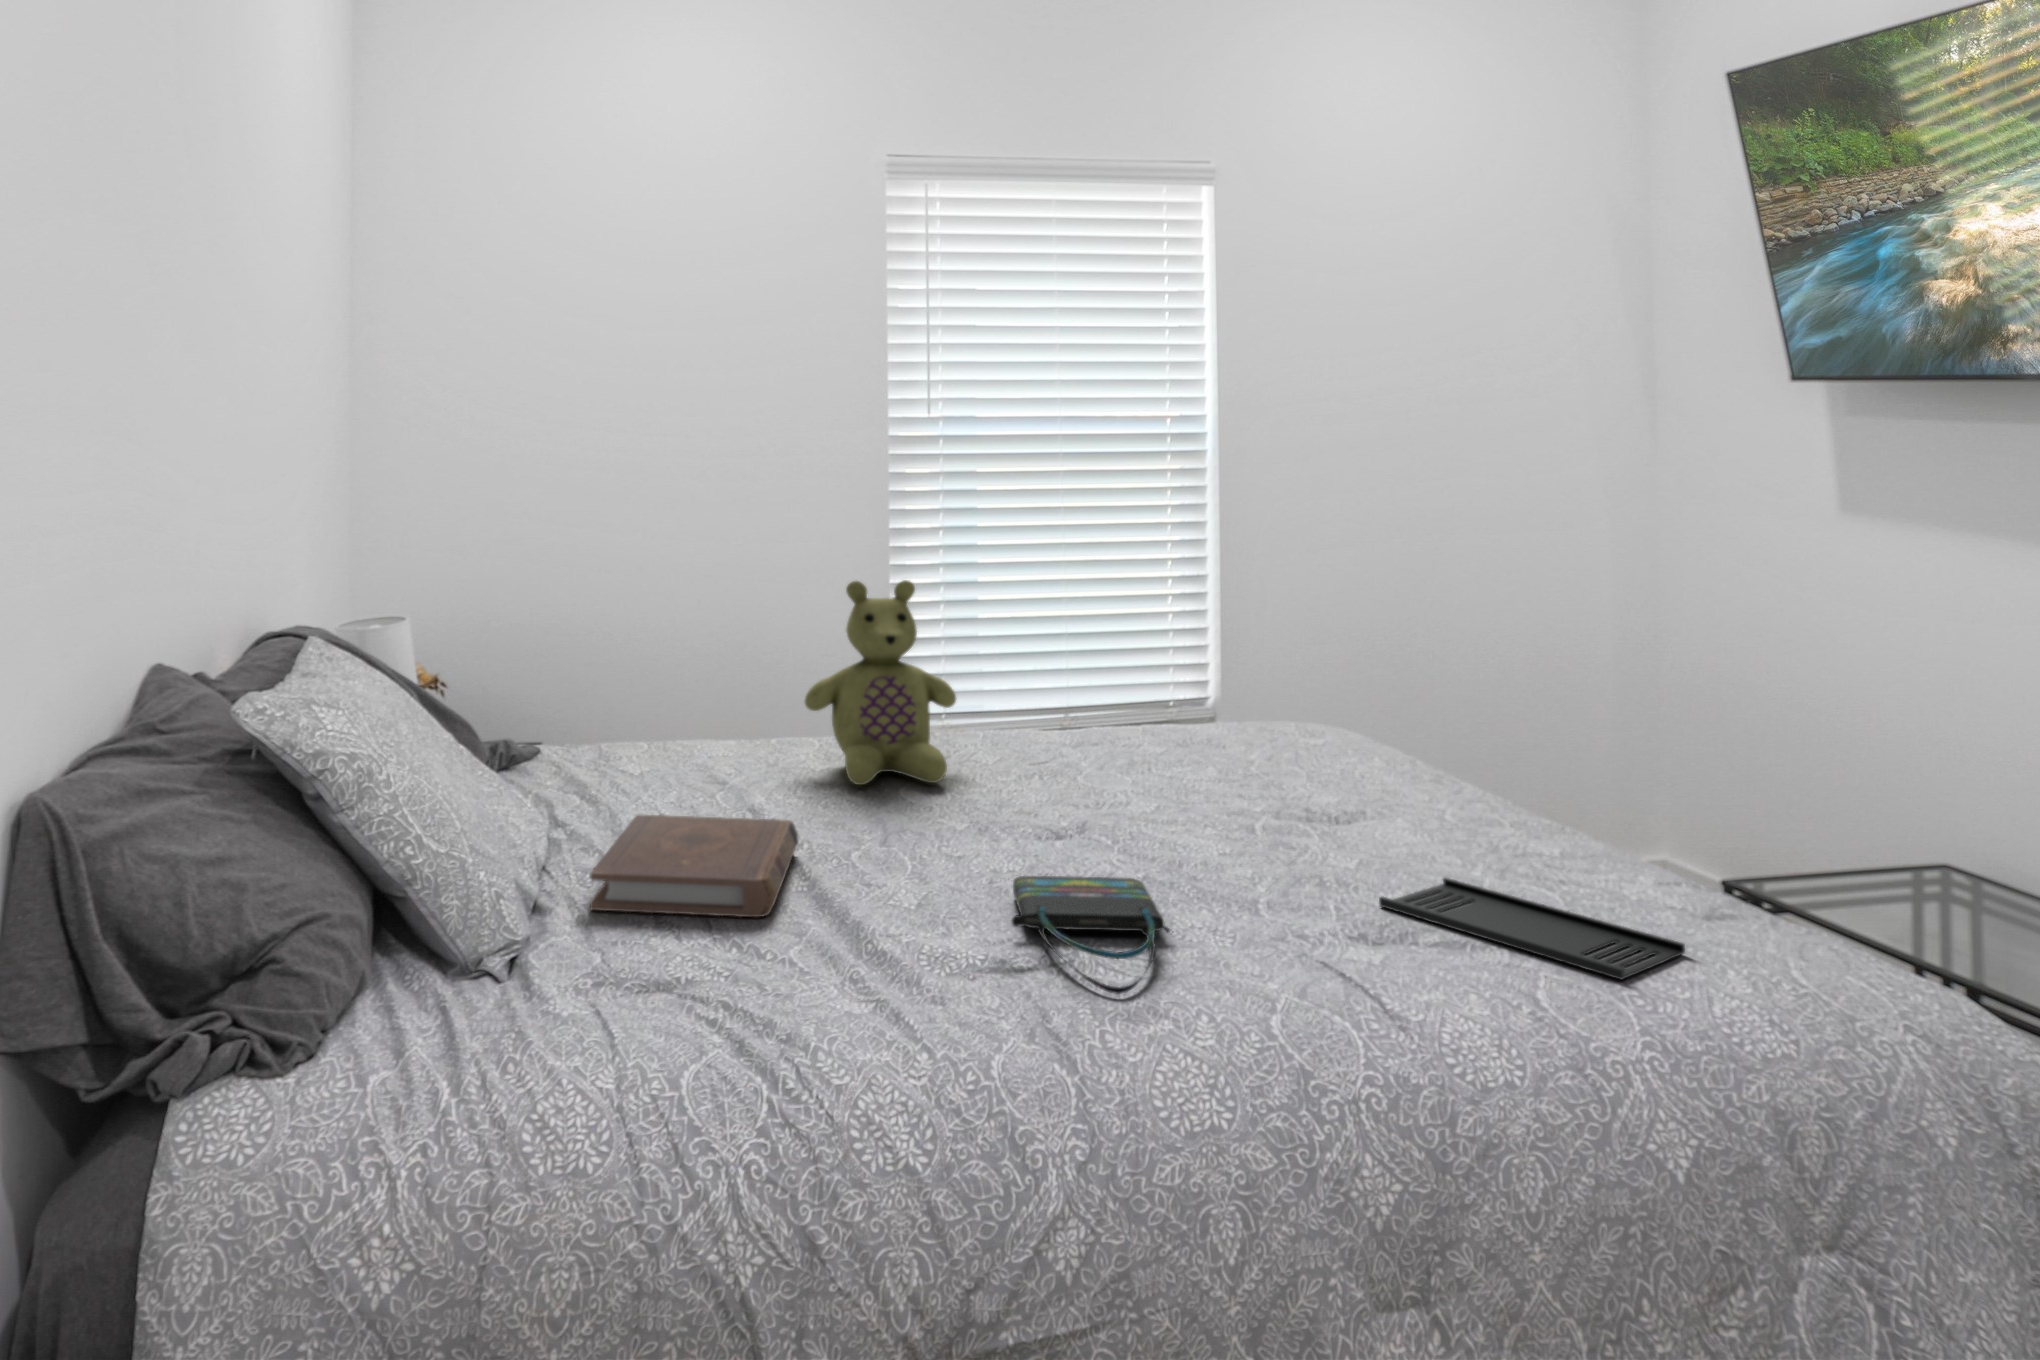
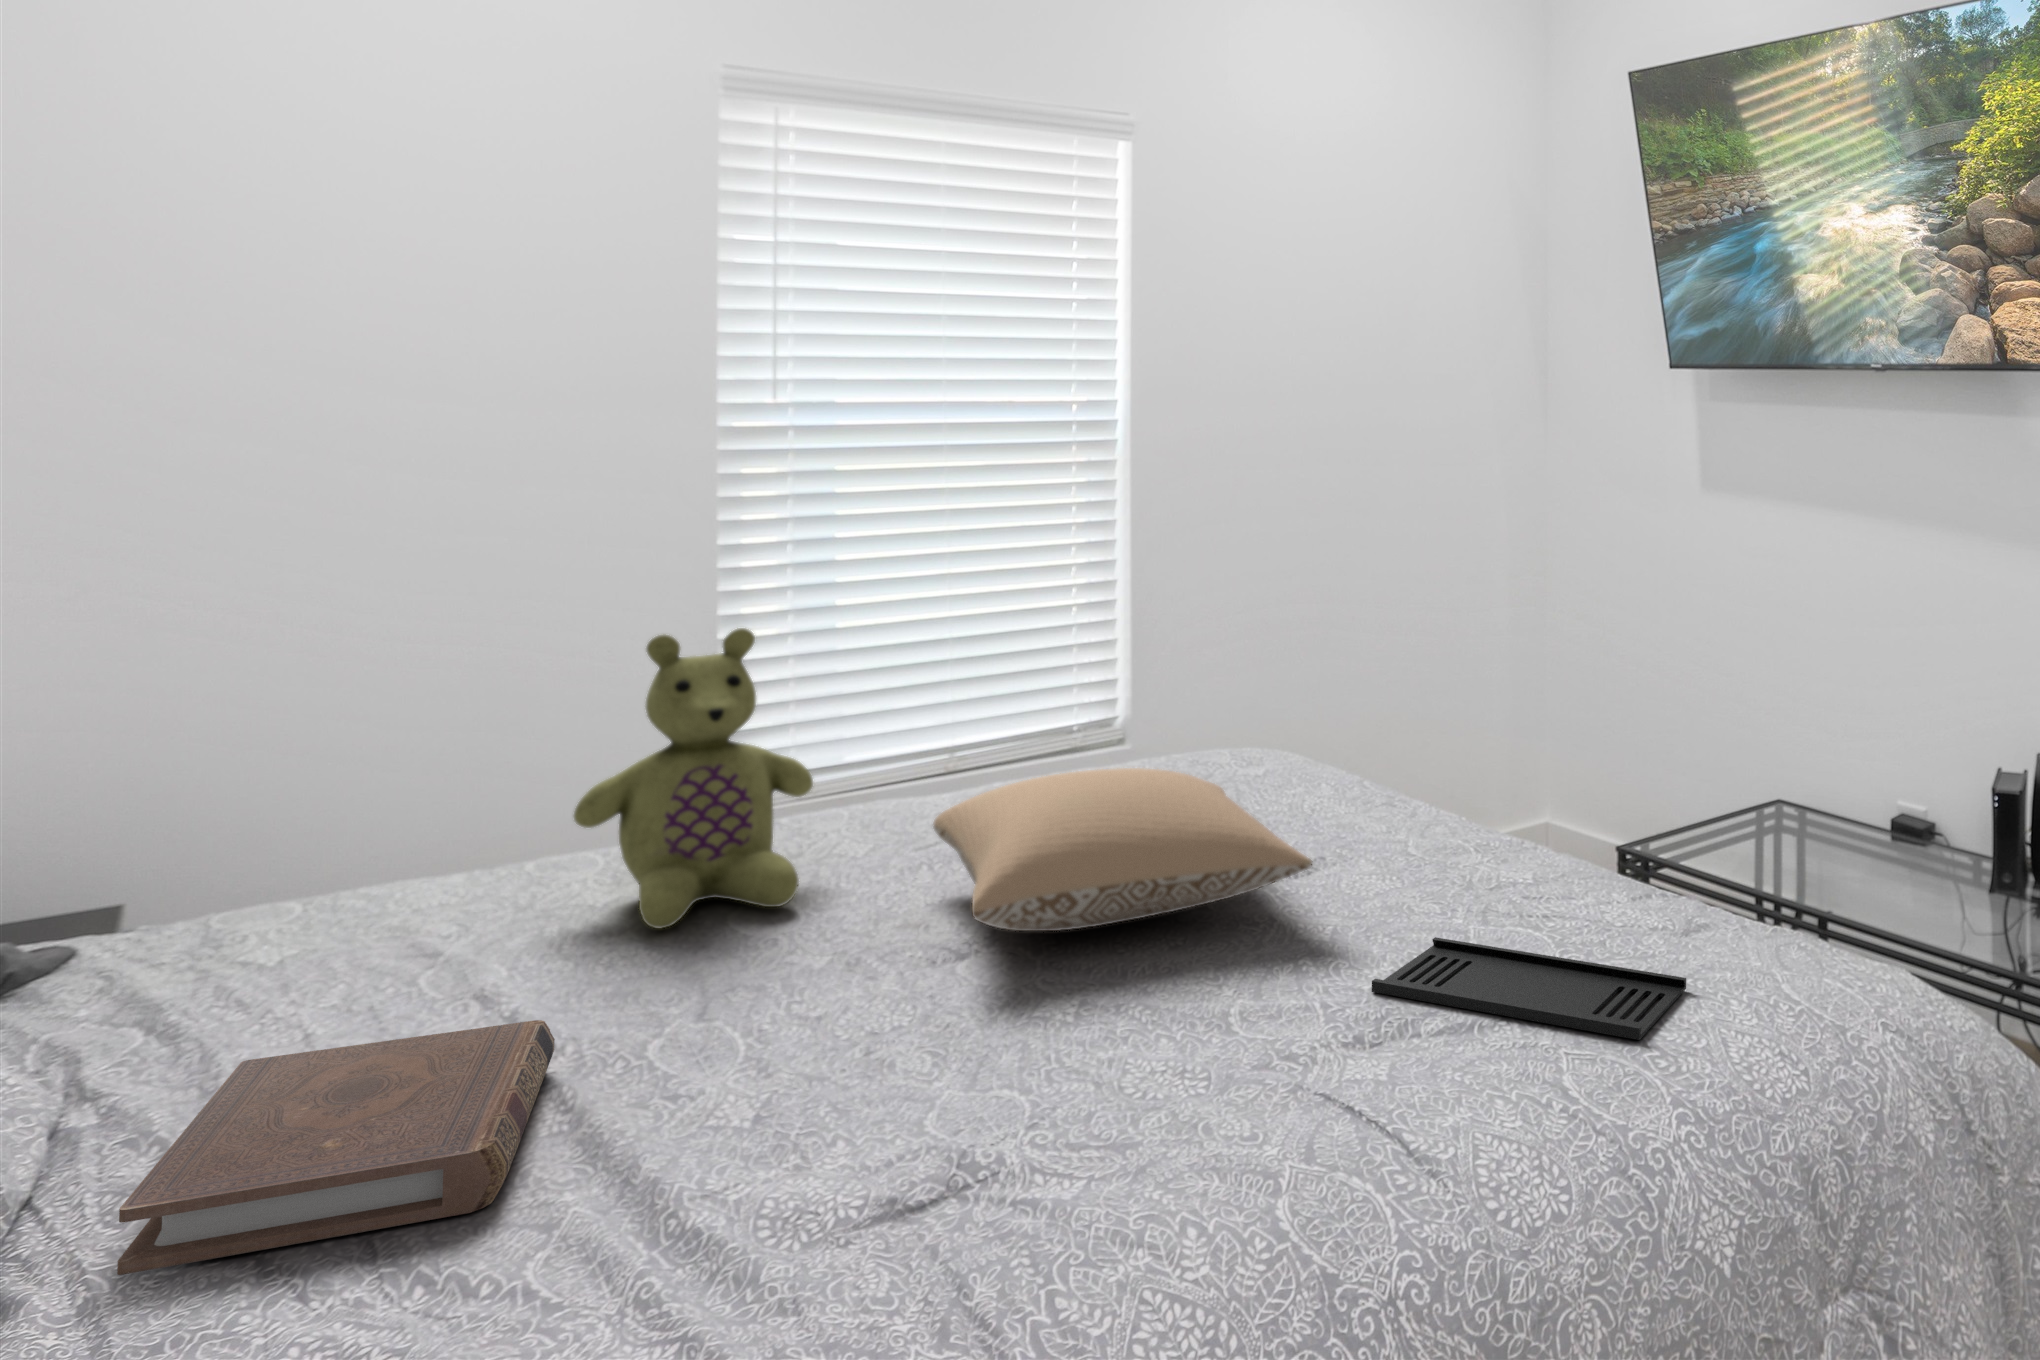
pillow: none [1040,709,1335,826] -> present [934,768,1312,931]
tote bag: present [1012,876,1172,994] -> none [904,1017,1135,1216]

